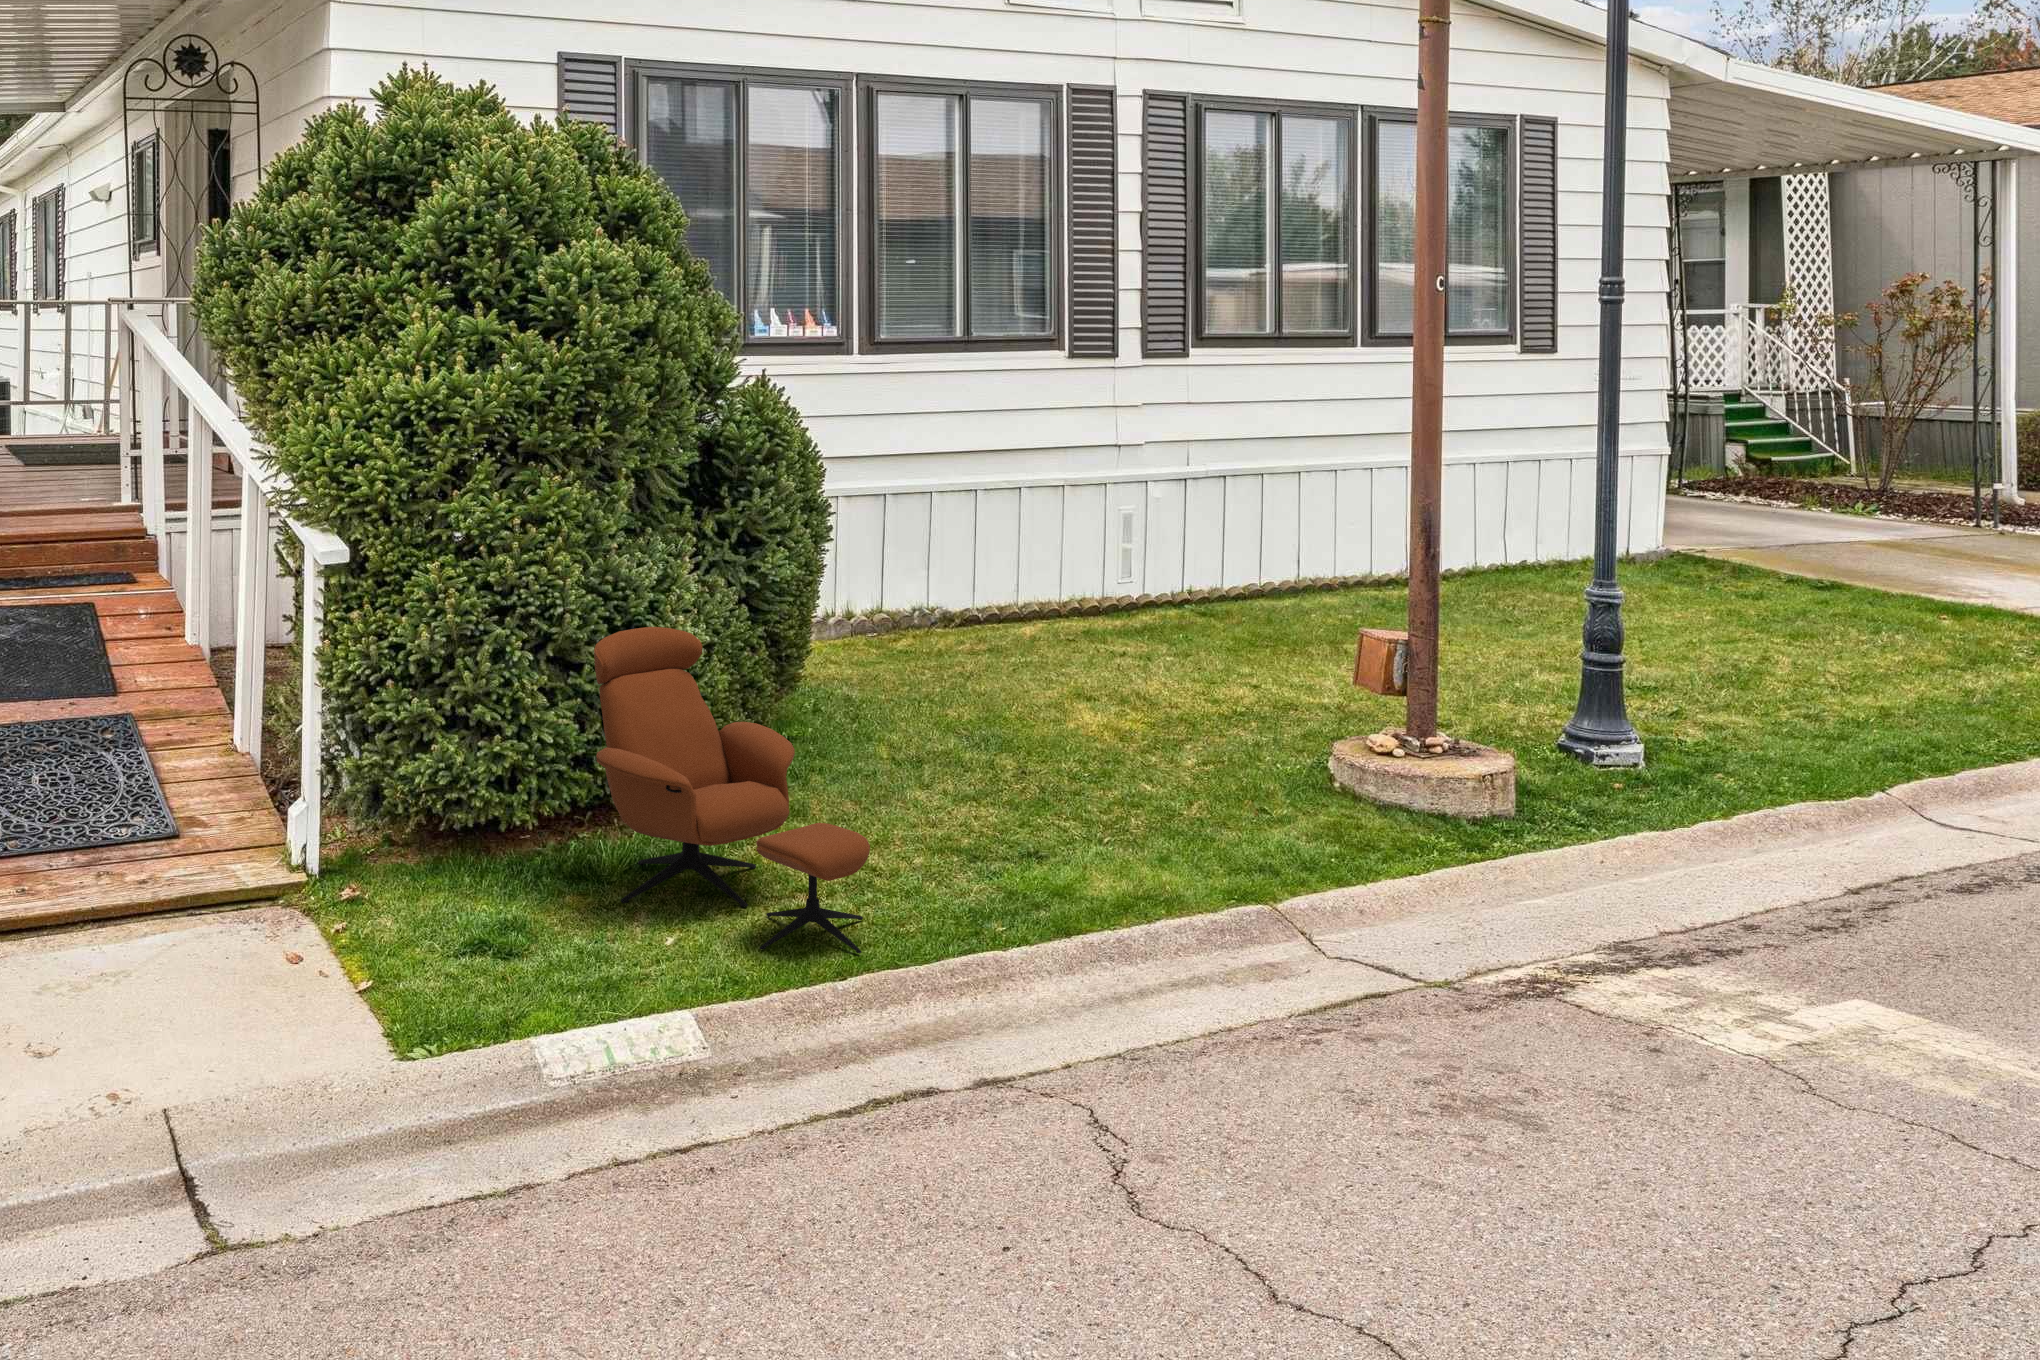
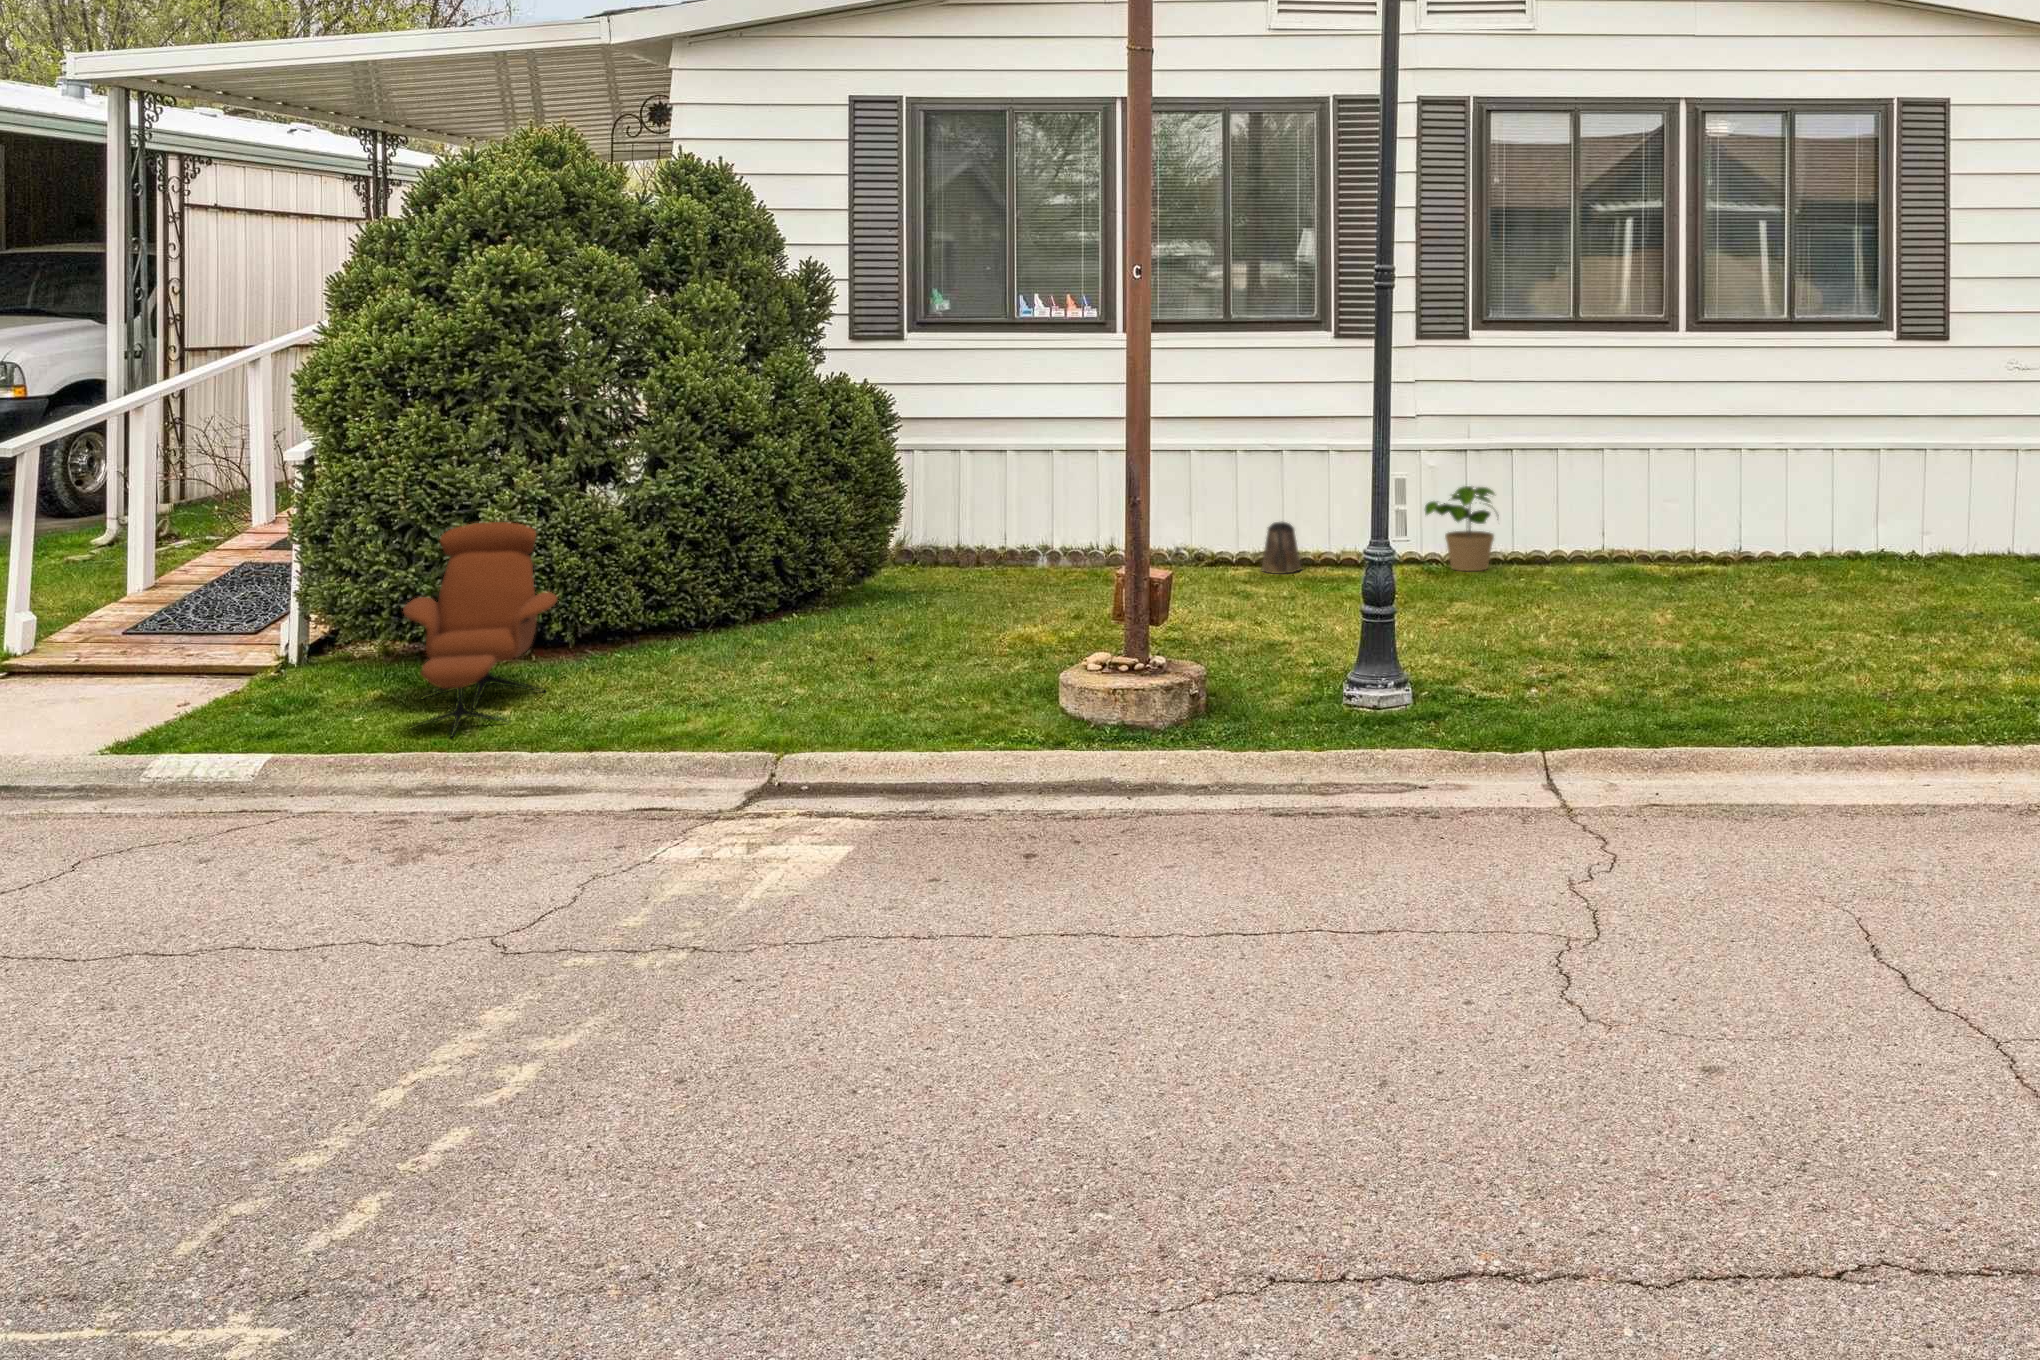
potted plant: none [1167,514,1269,608] -> present [1425,486,1499,571]
watering can: none [1015,567,1081,626] -> present [1261,522,1302,574]

